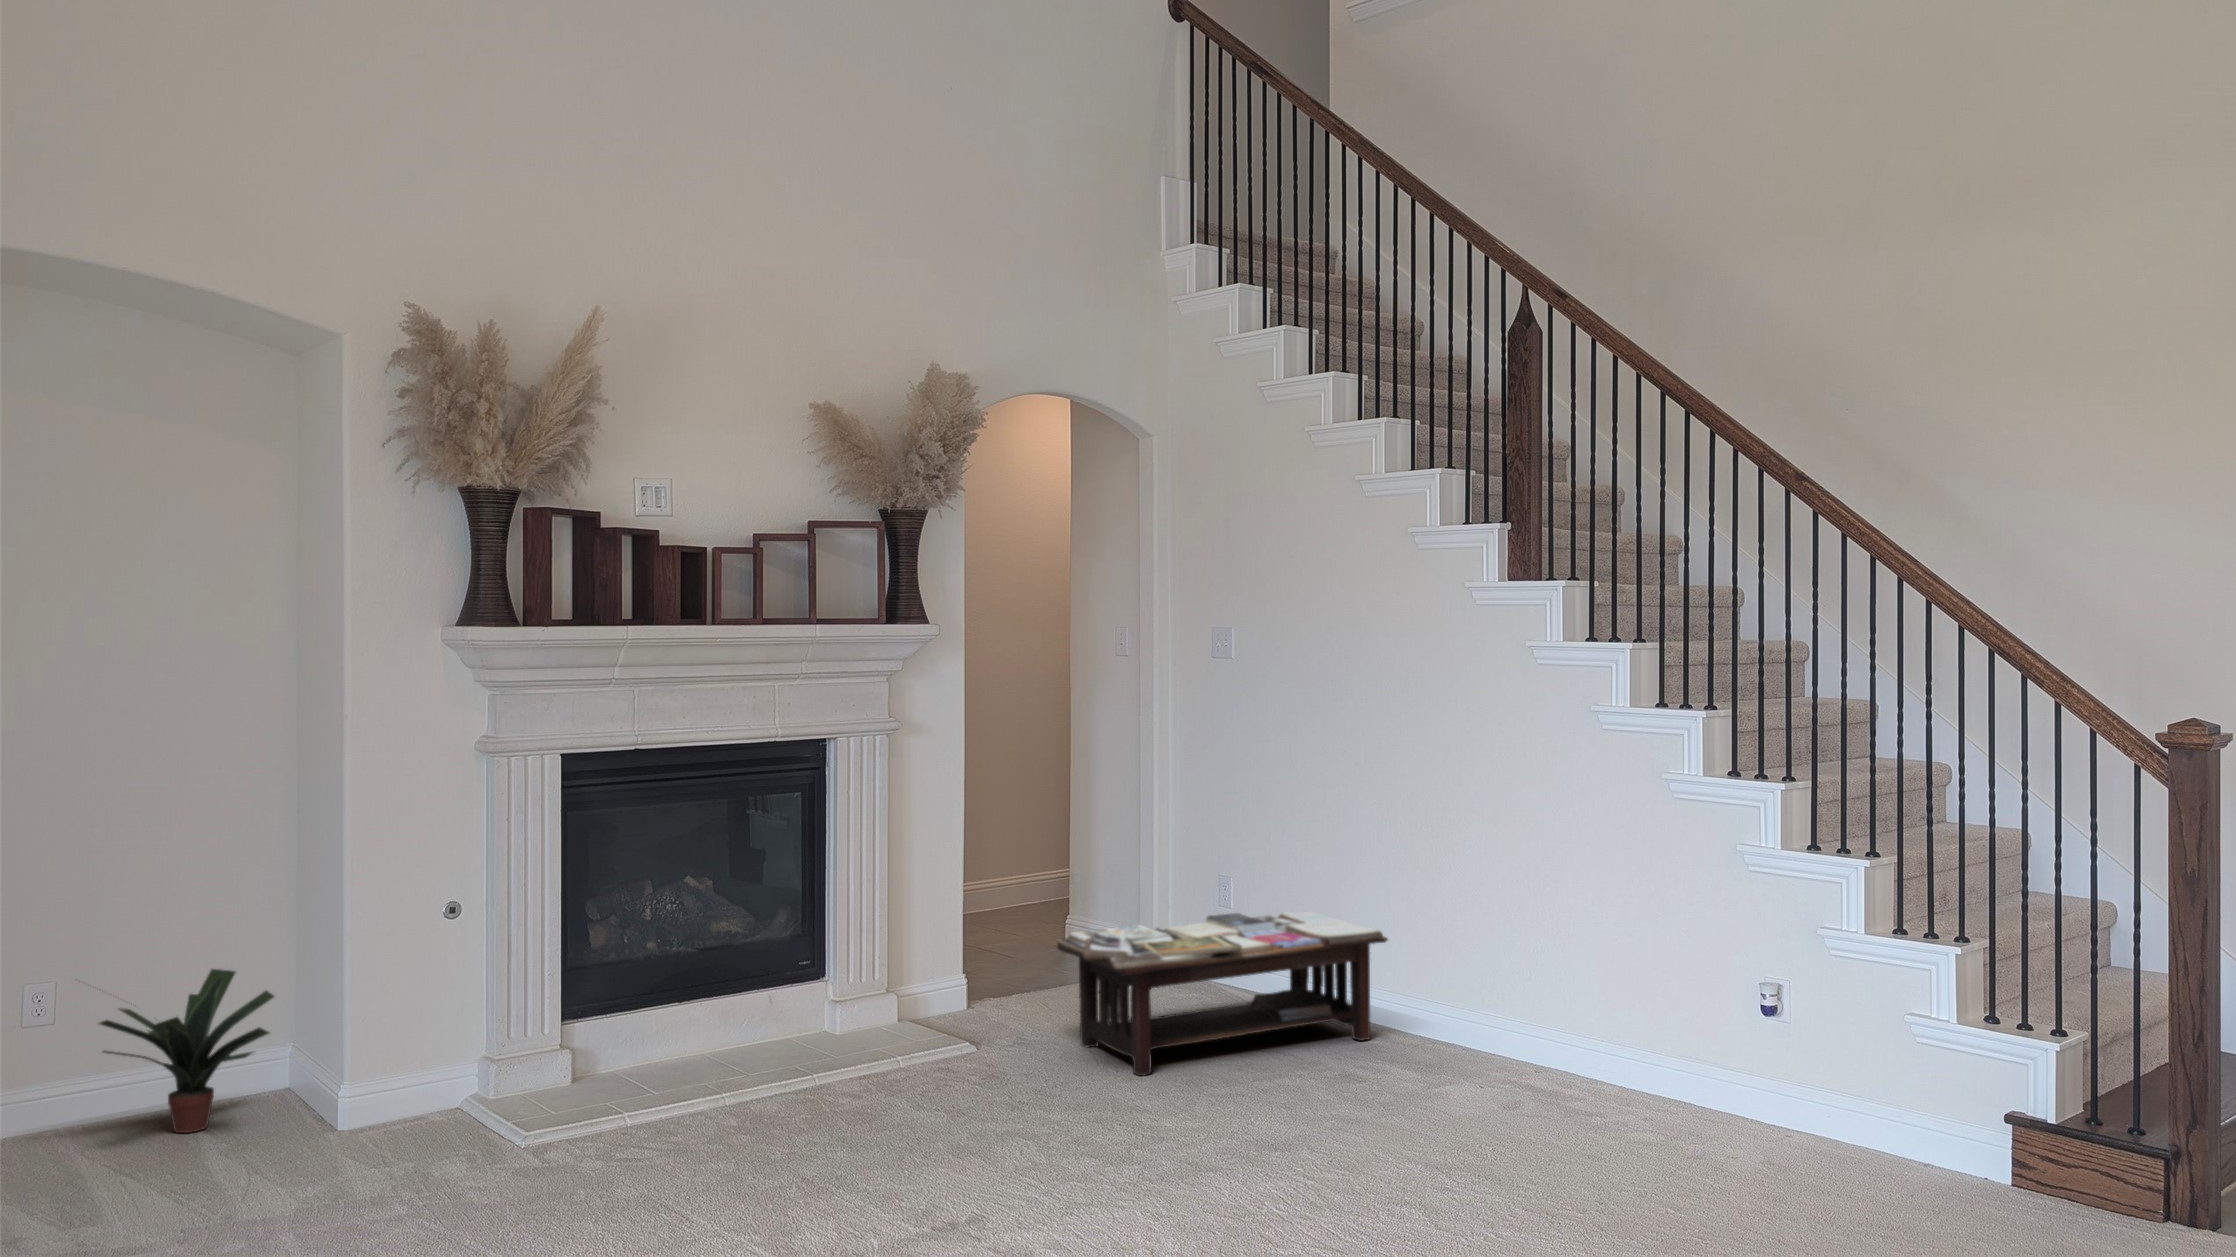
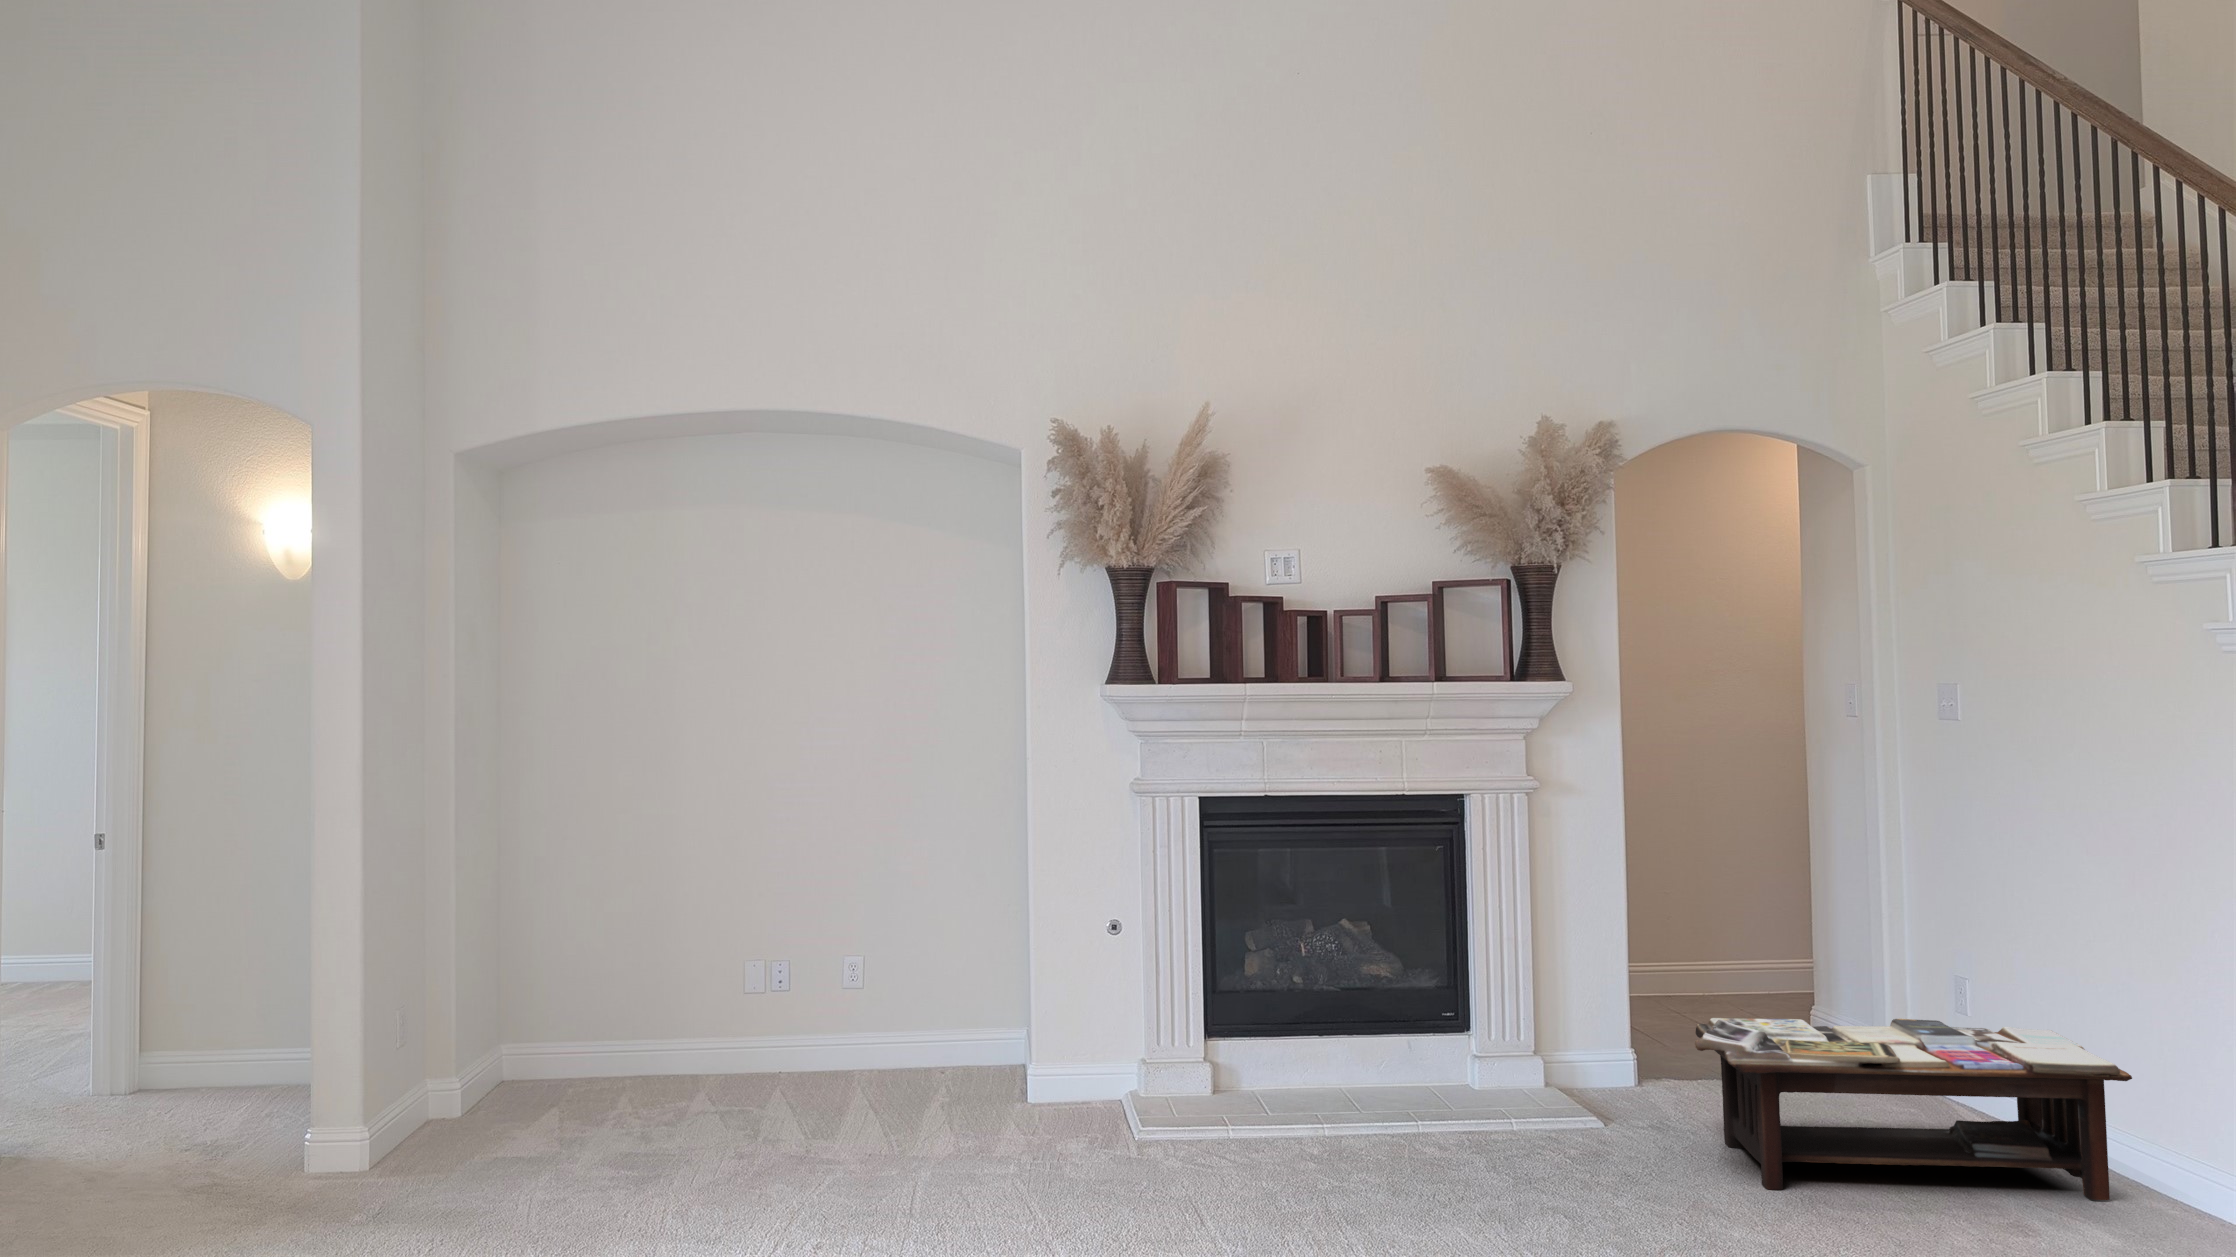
potted plant: present [100,969,274,1133] -> none [856,956,993,1087]

